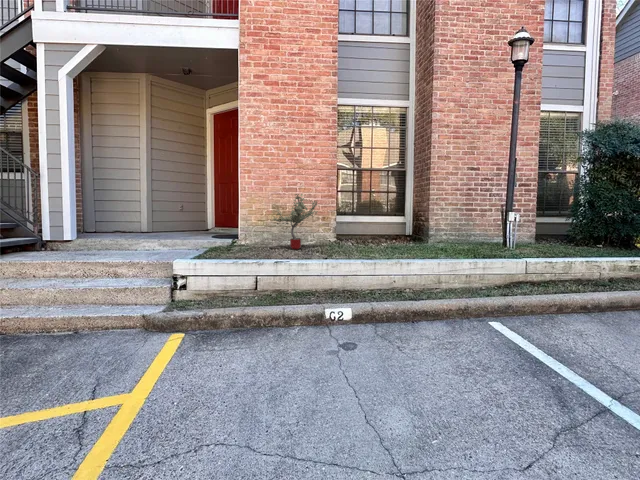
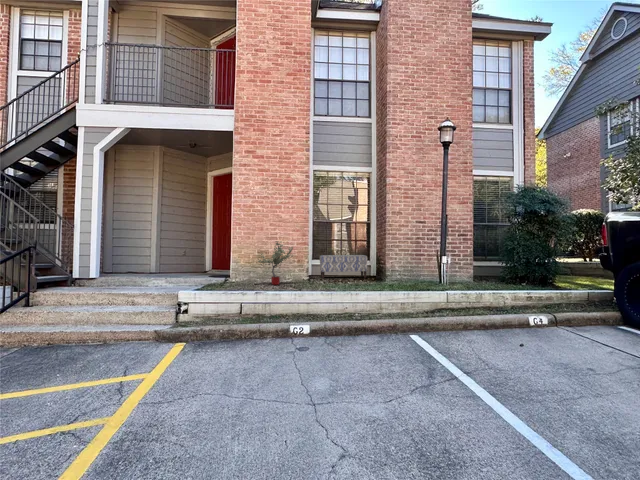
bench: none [345,211,404,240] -> present [320,255,368,278]

